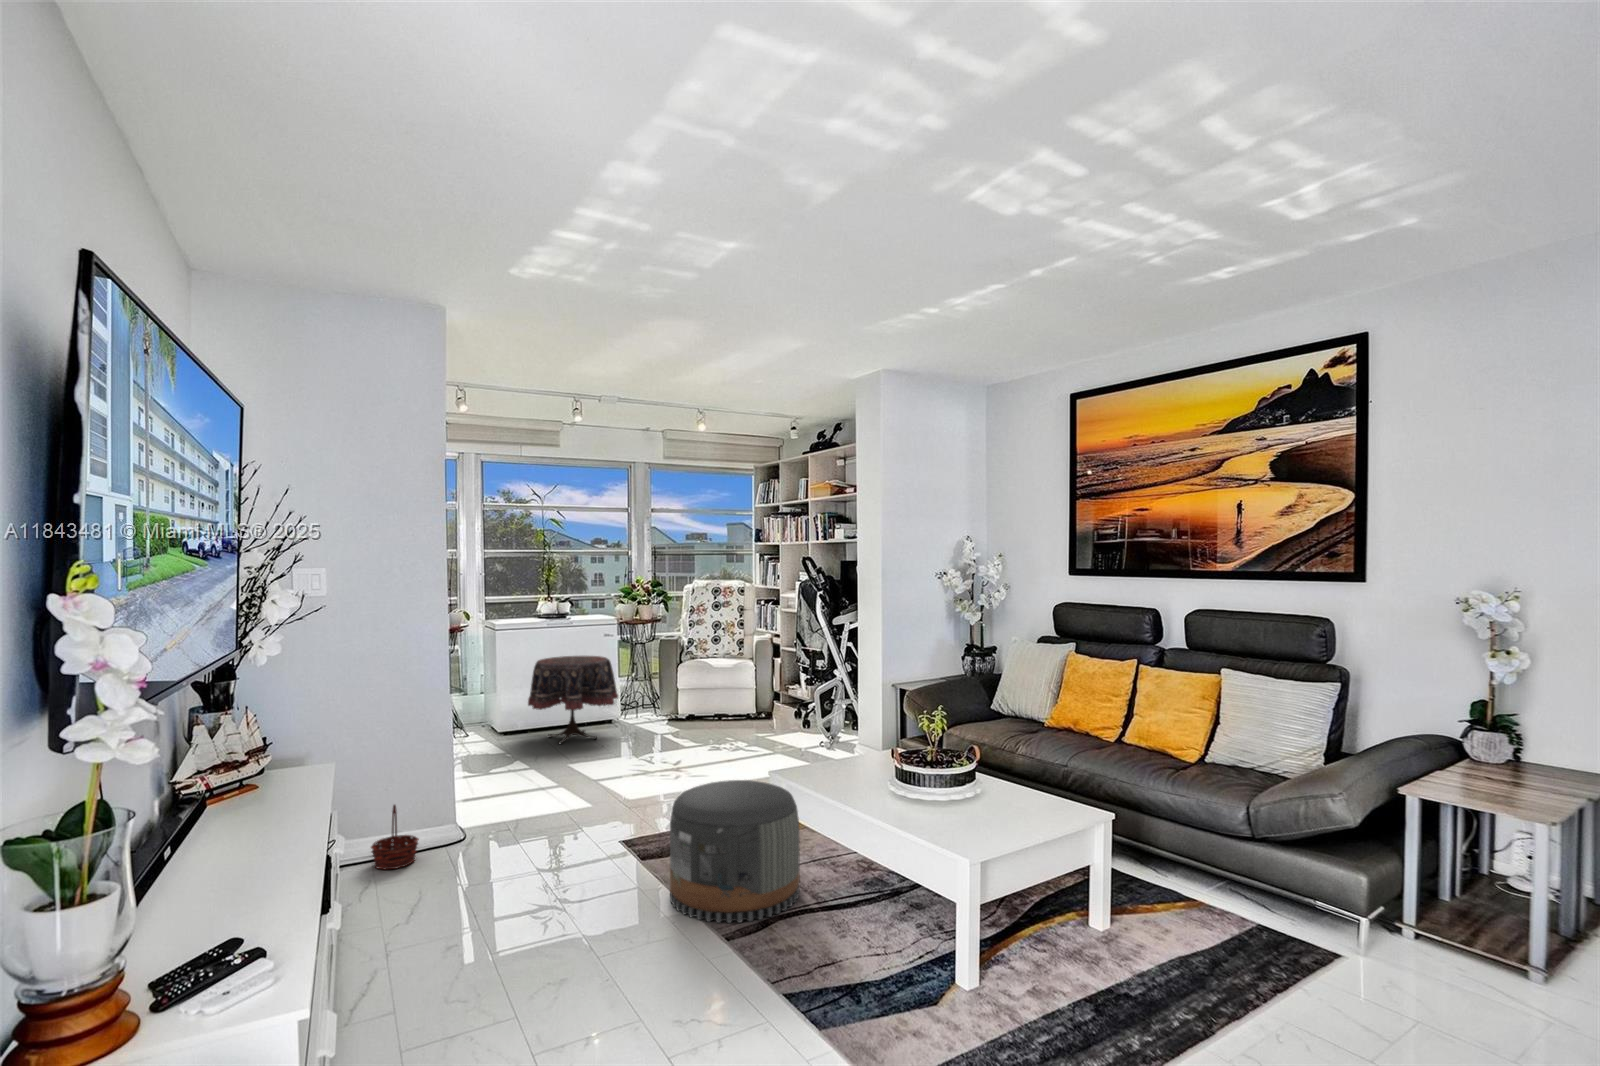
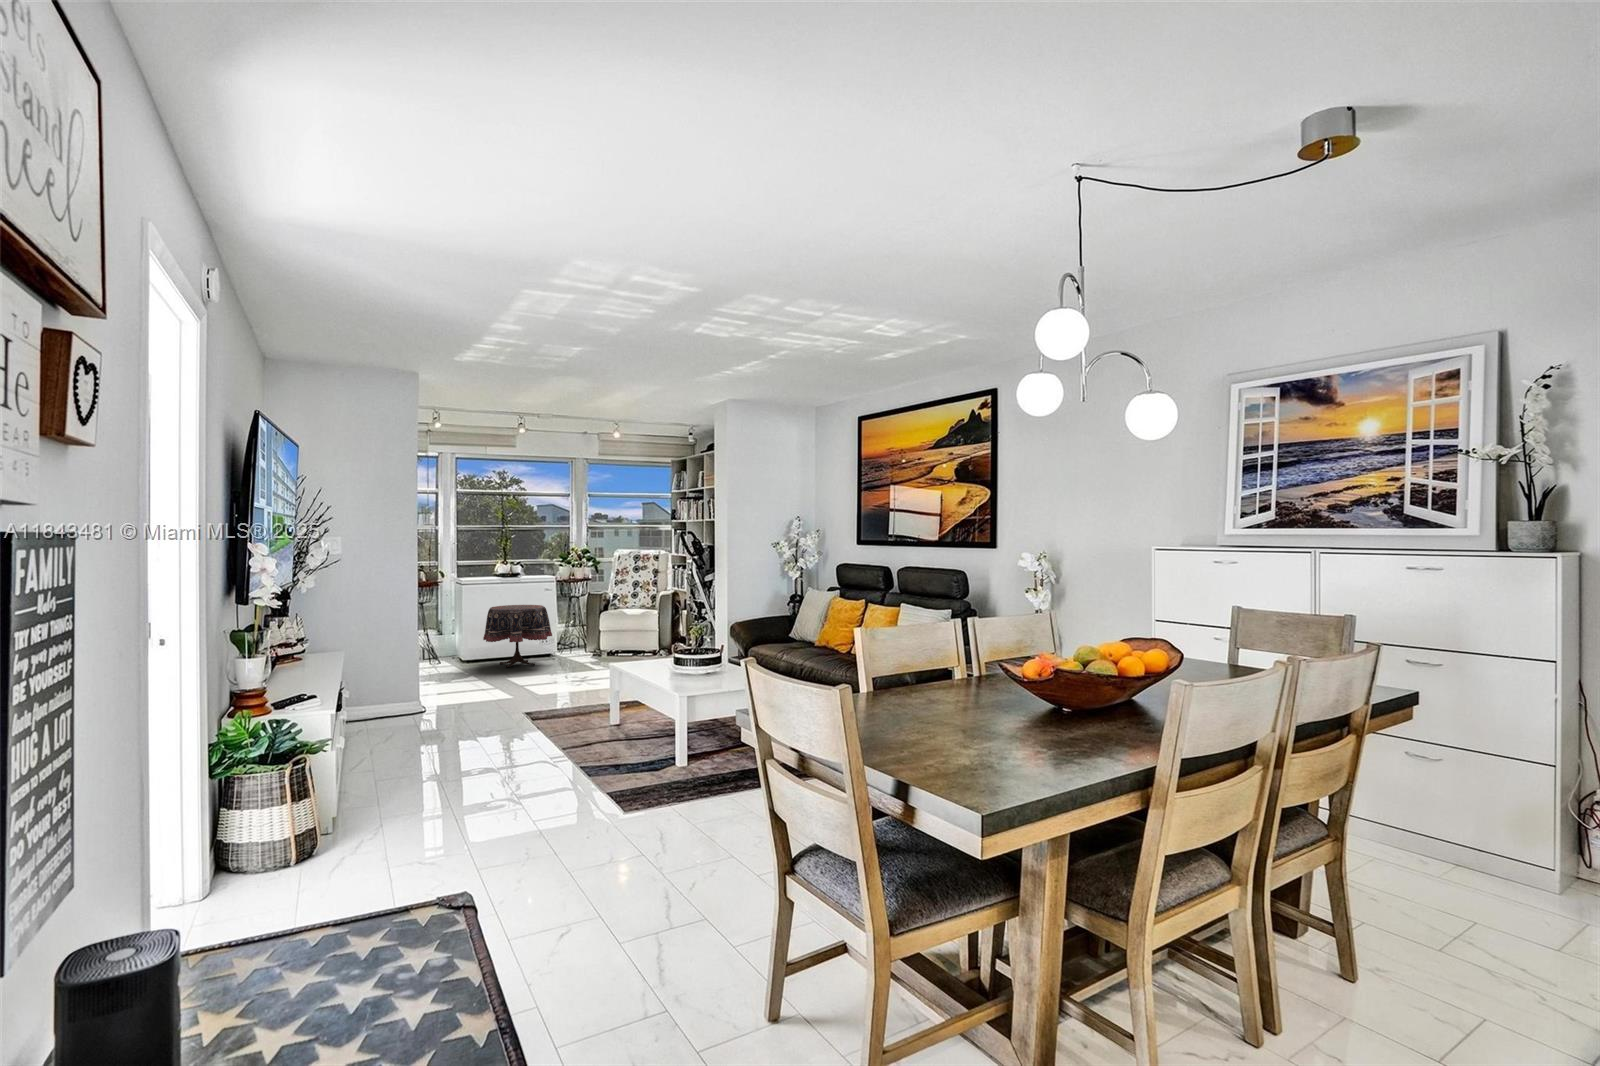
pouf: present [670,780,800,923] -> none [544,668,625,743]
basket: present [371,805,419,869] -> none [367,685,398,723]

